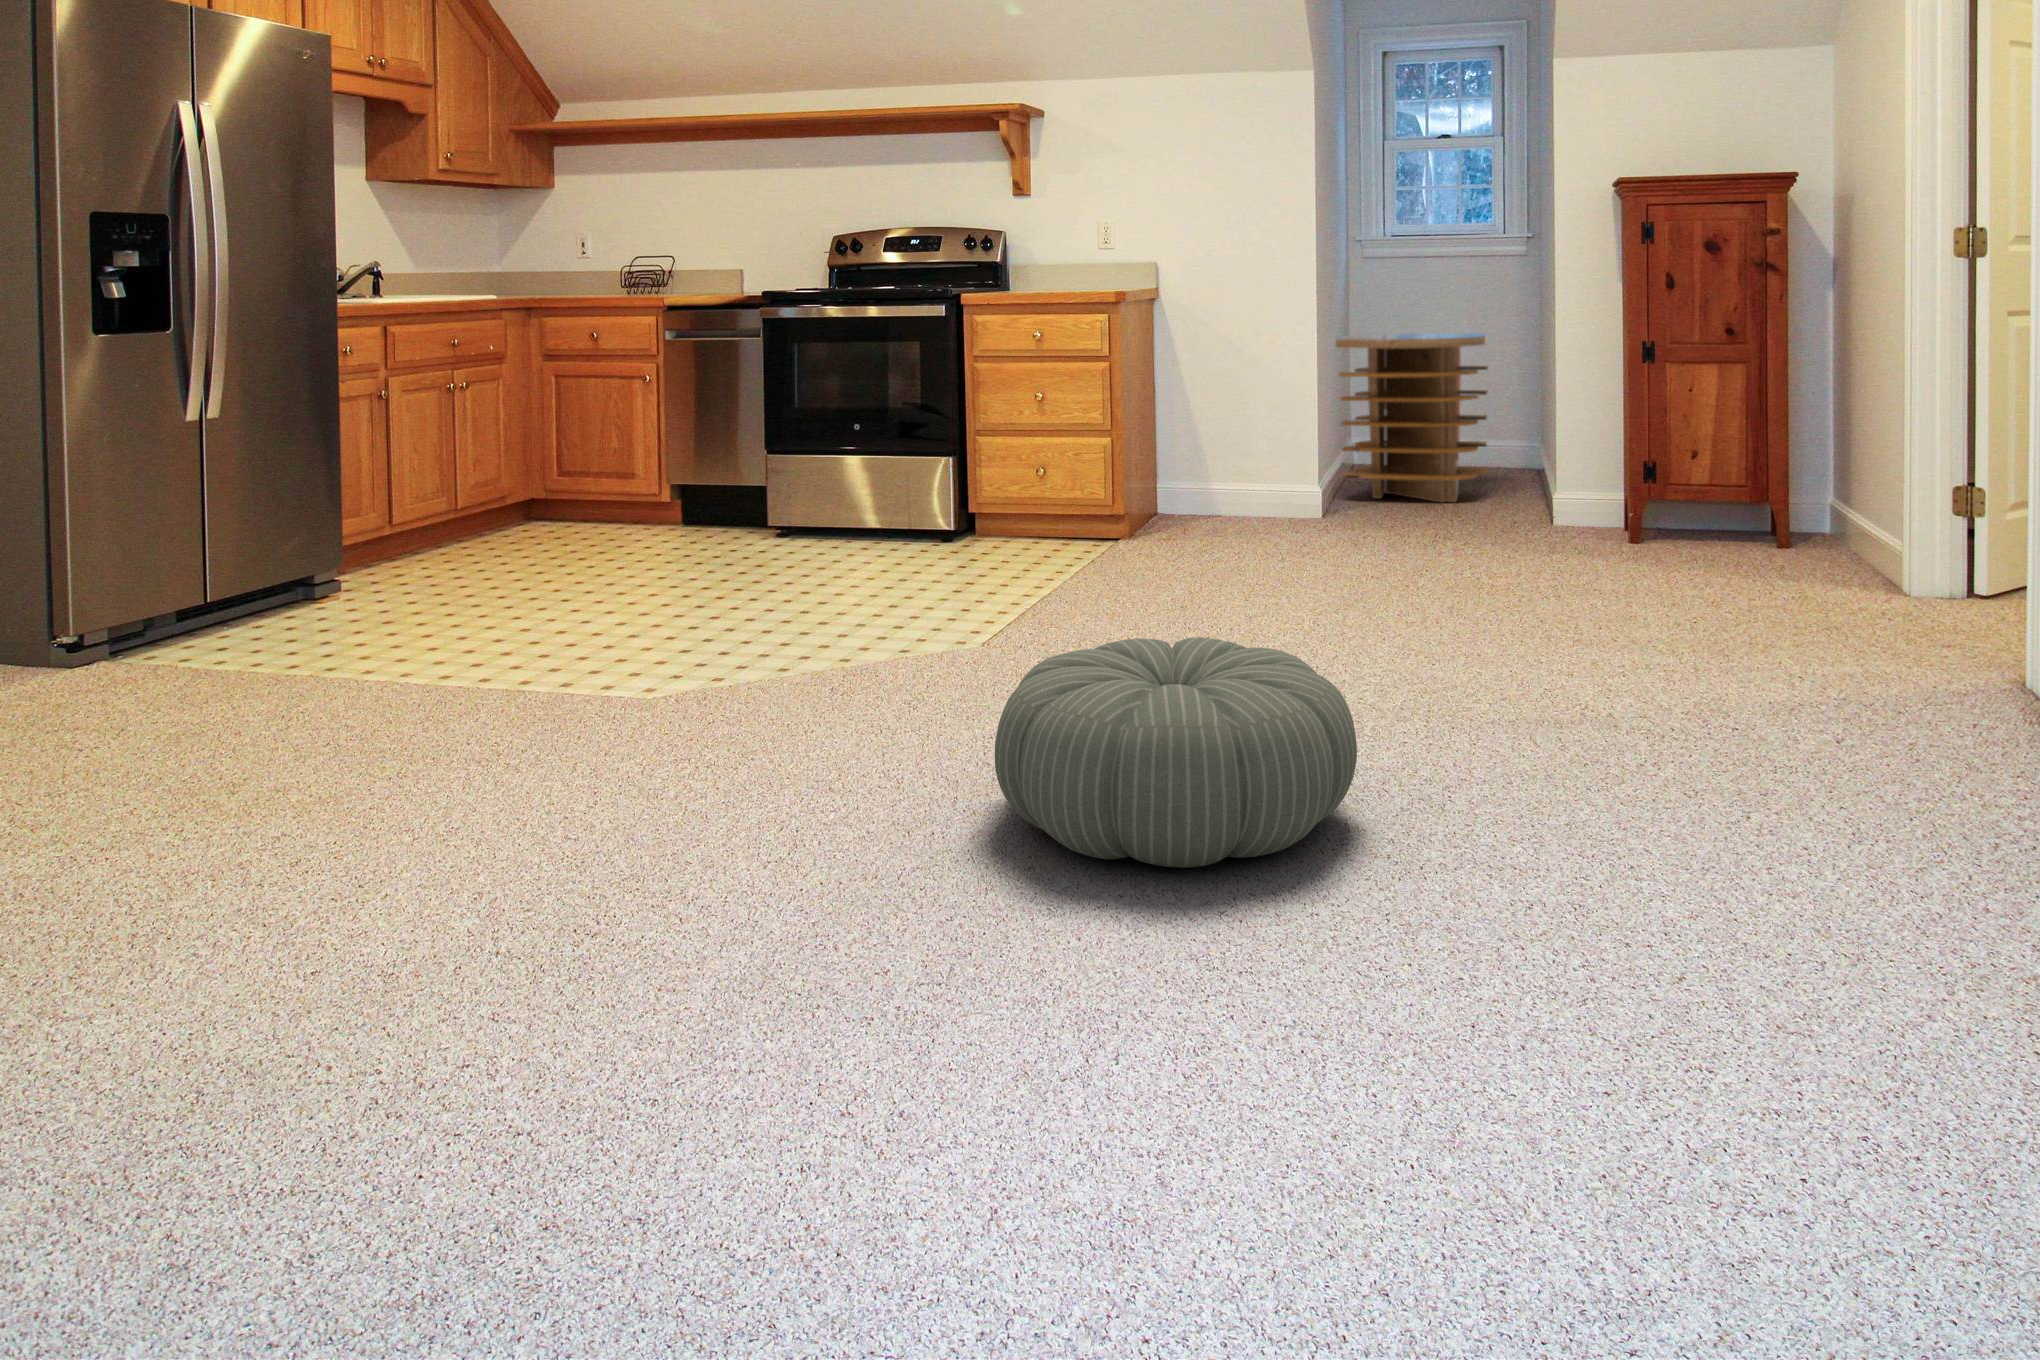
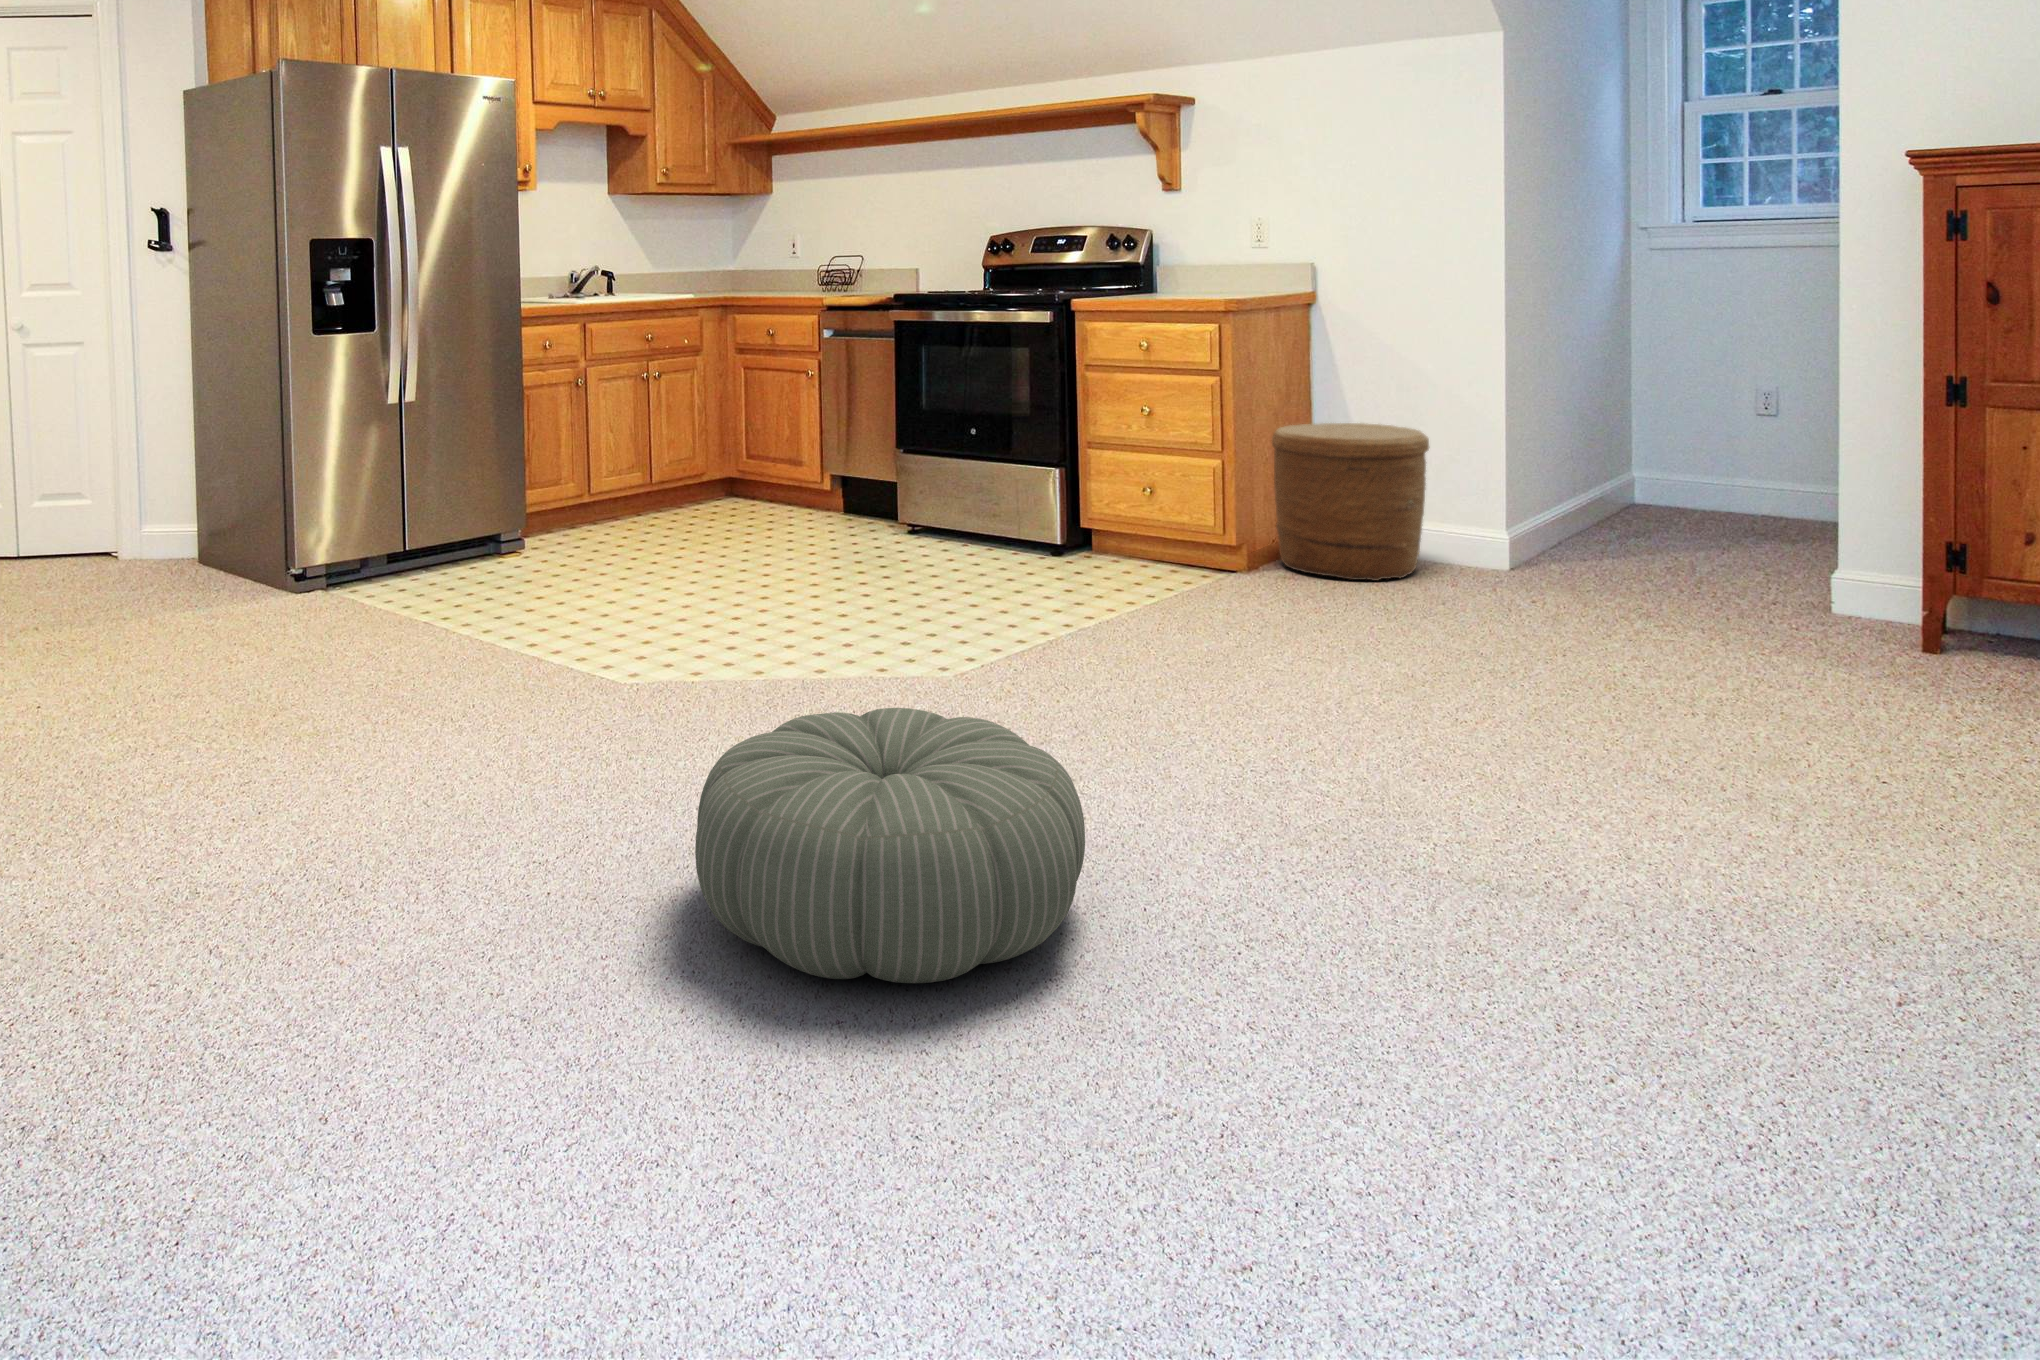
side table: present [1336,333,1488,503] -> none [1543,347,1791,564]
woven basket: none [1146,403,1275,537] -> present [1272,423,1429,581]

